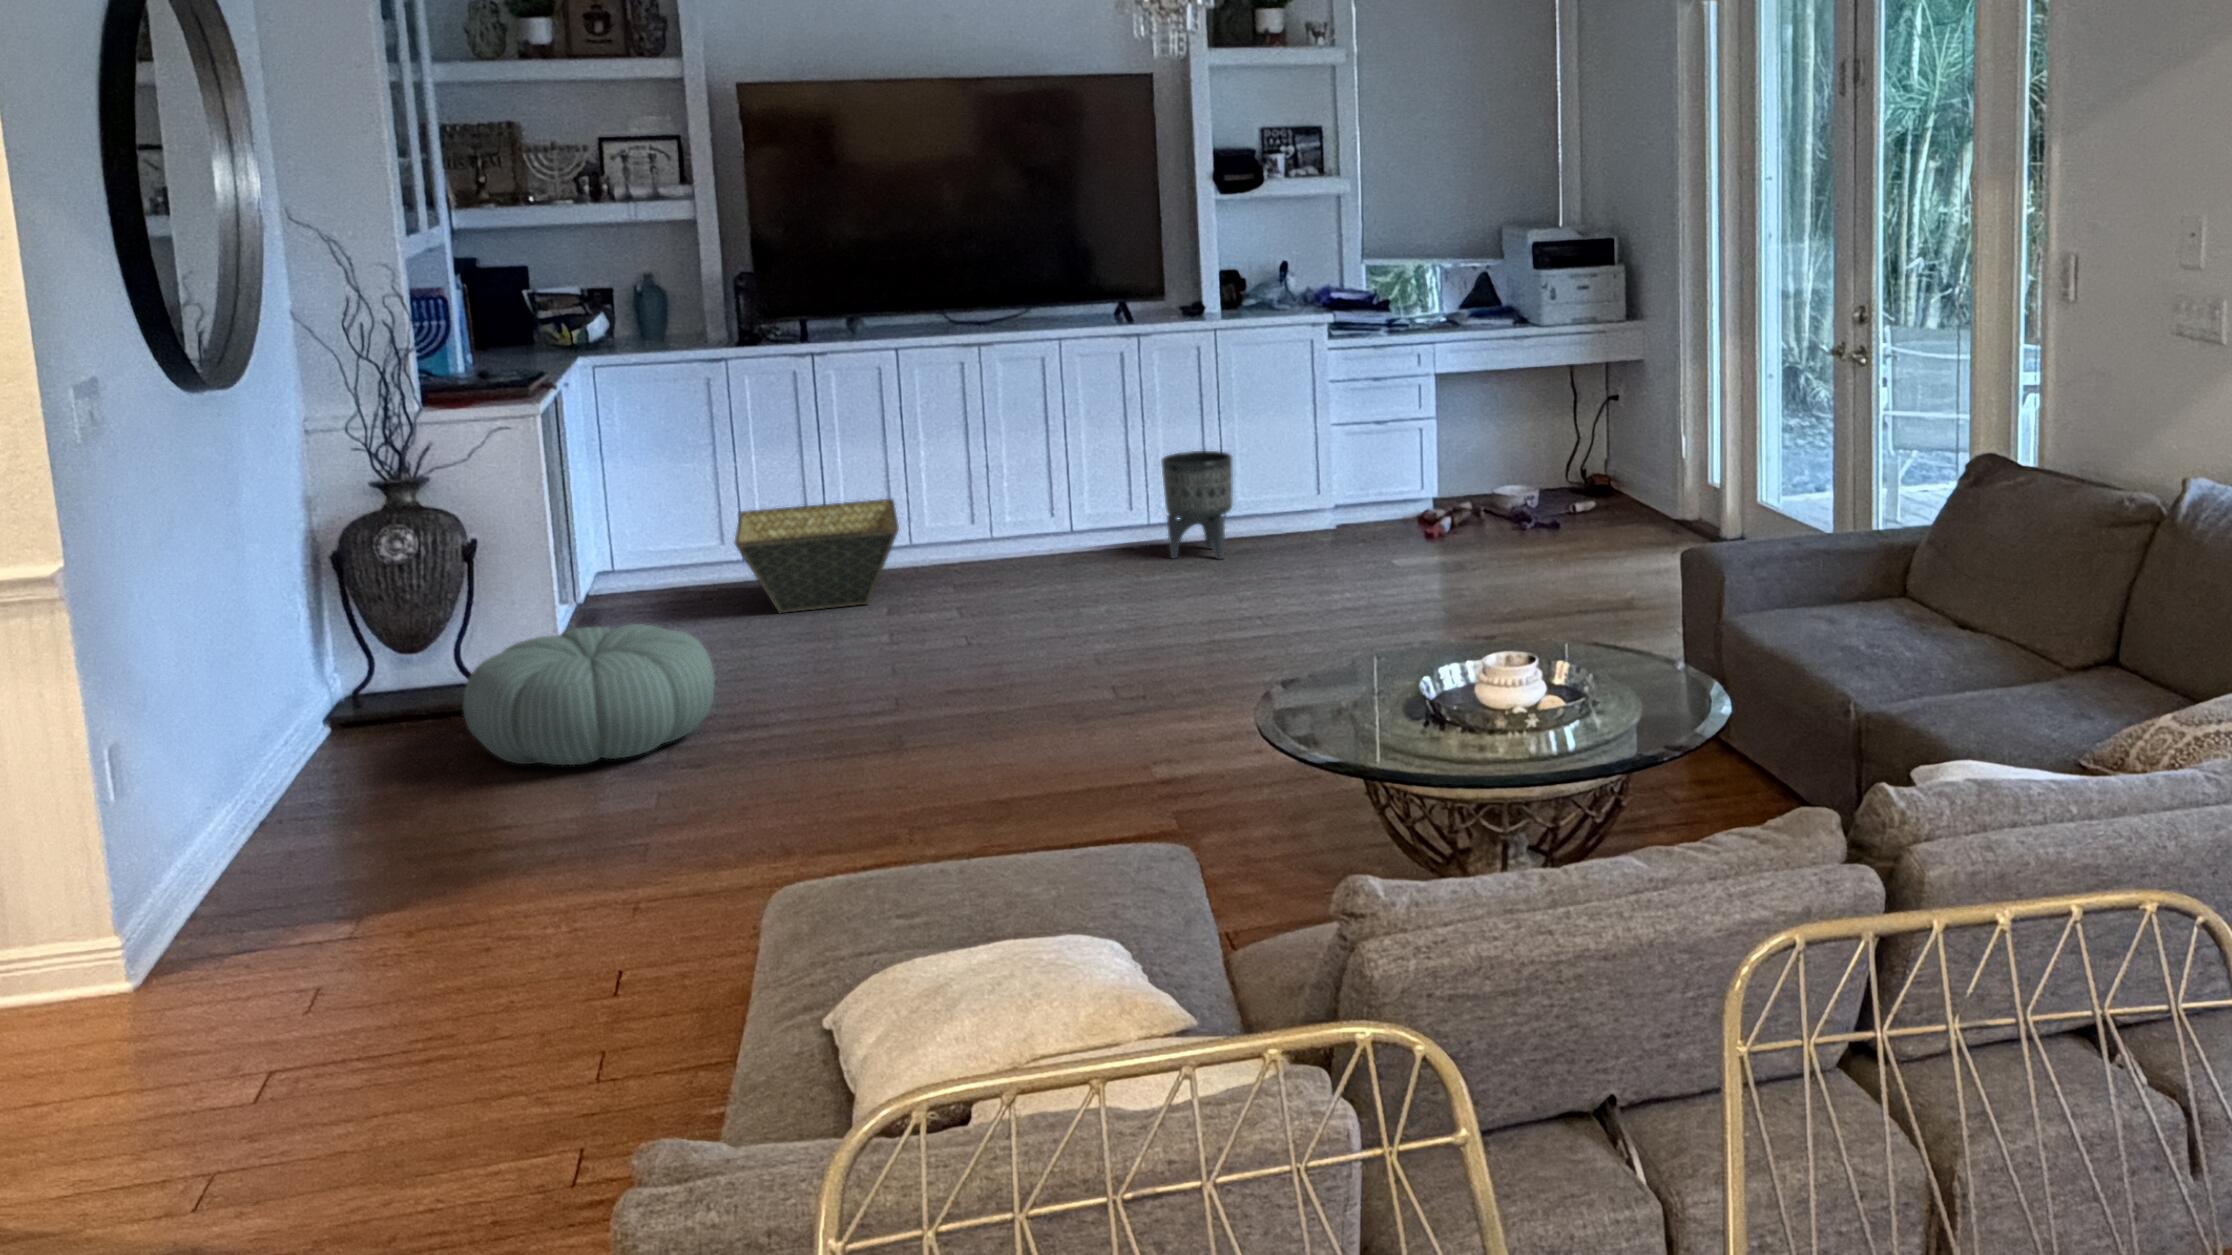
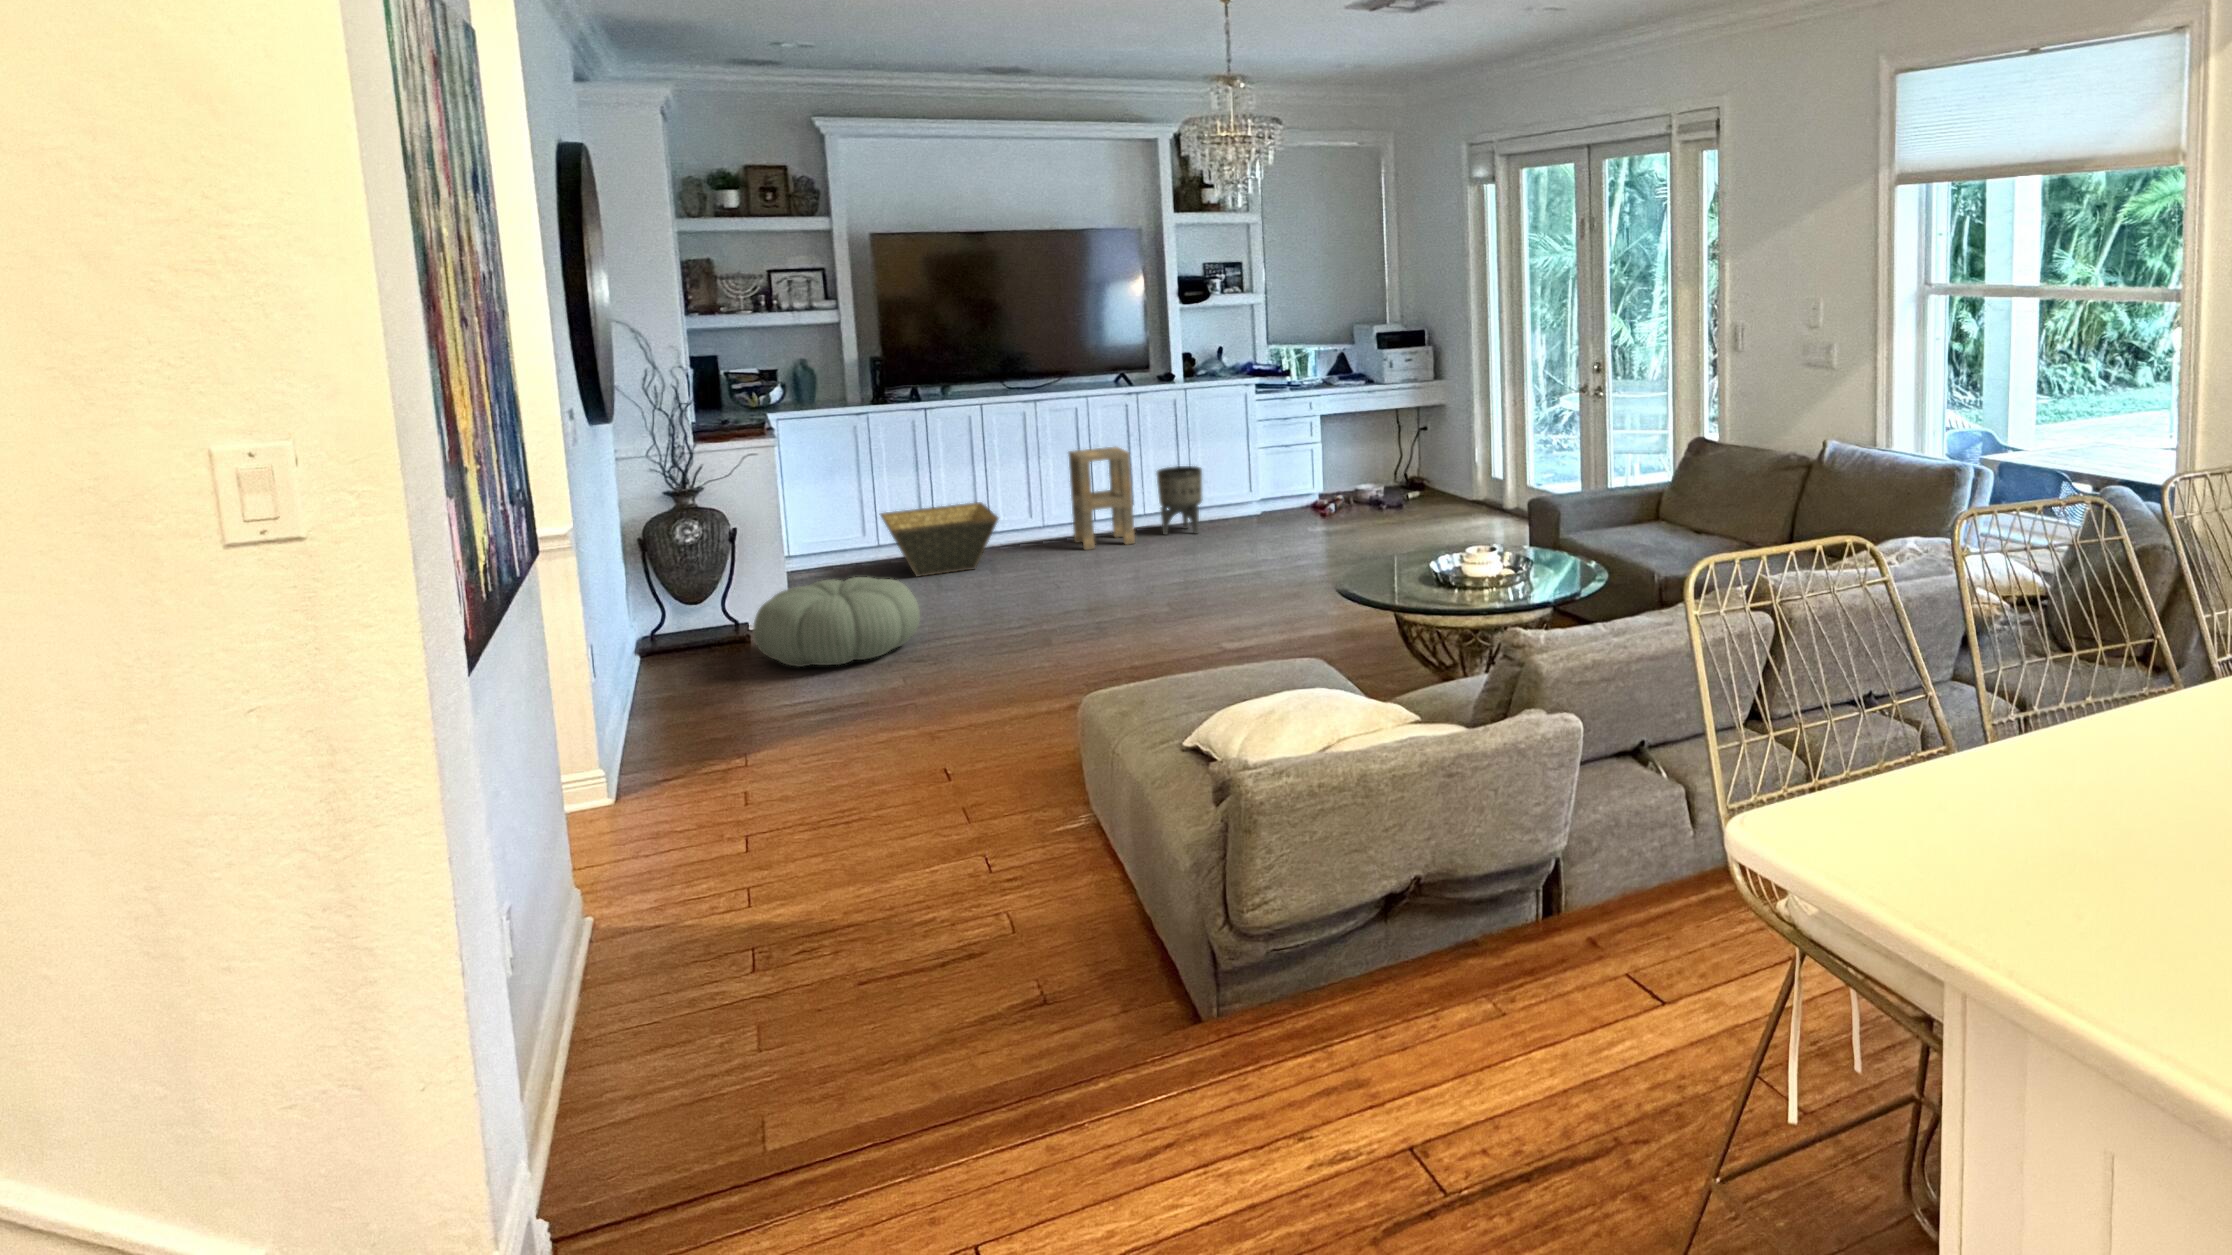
side table: none [1026,418,1121,580] -> present [1069,447,1135,550]

